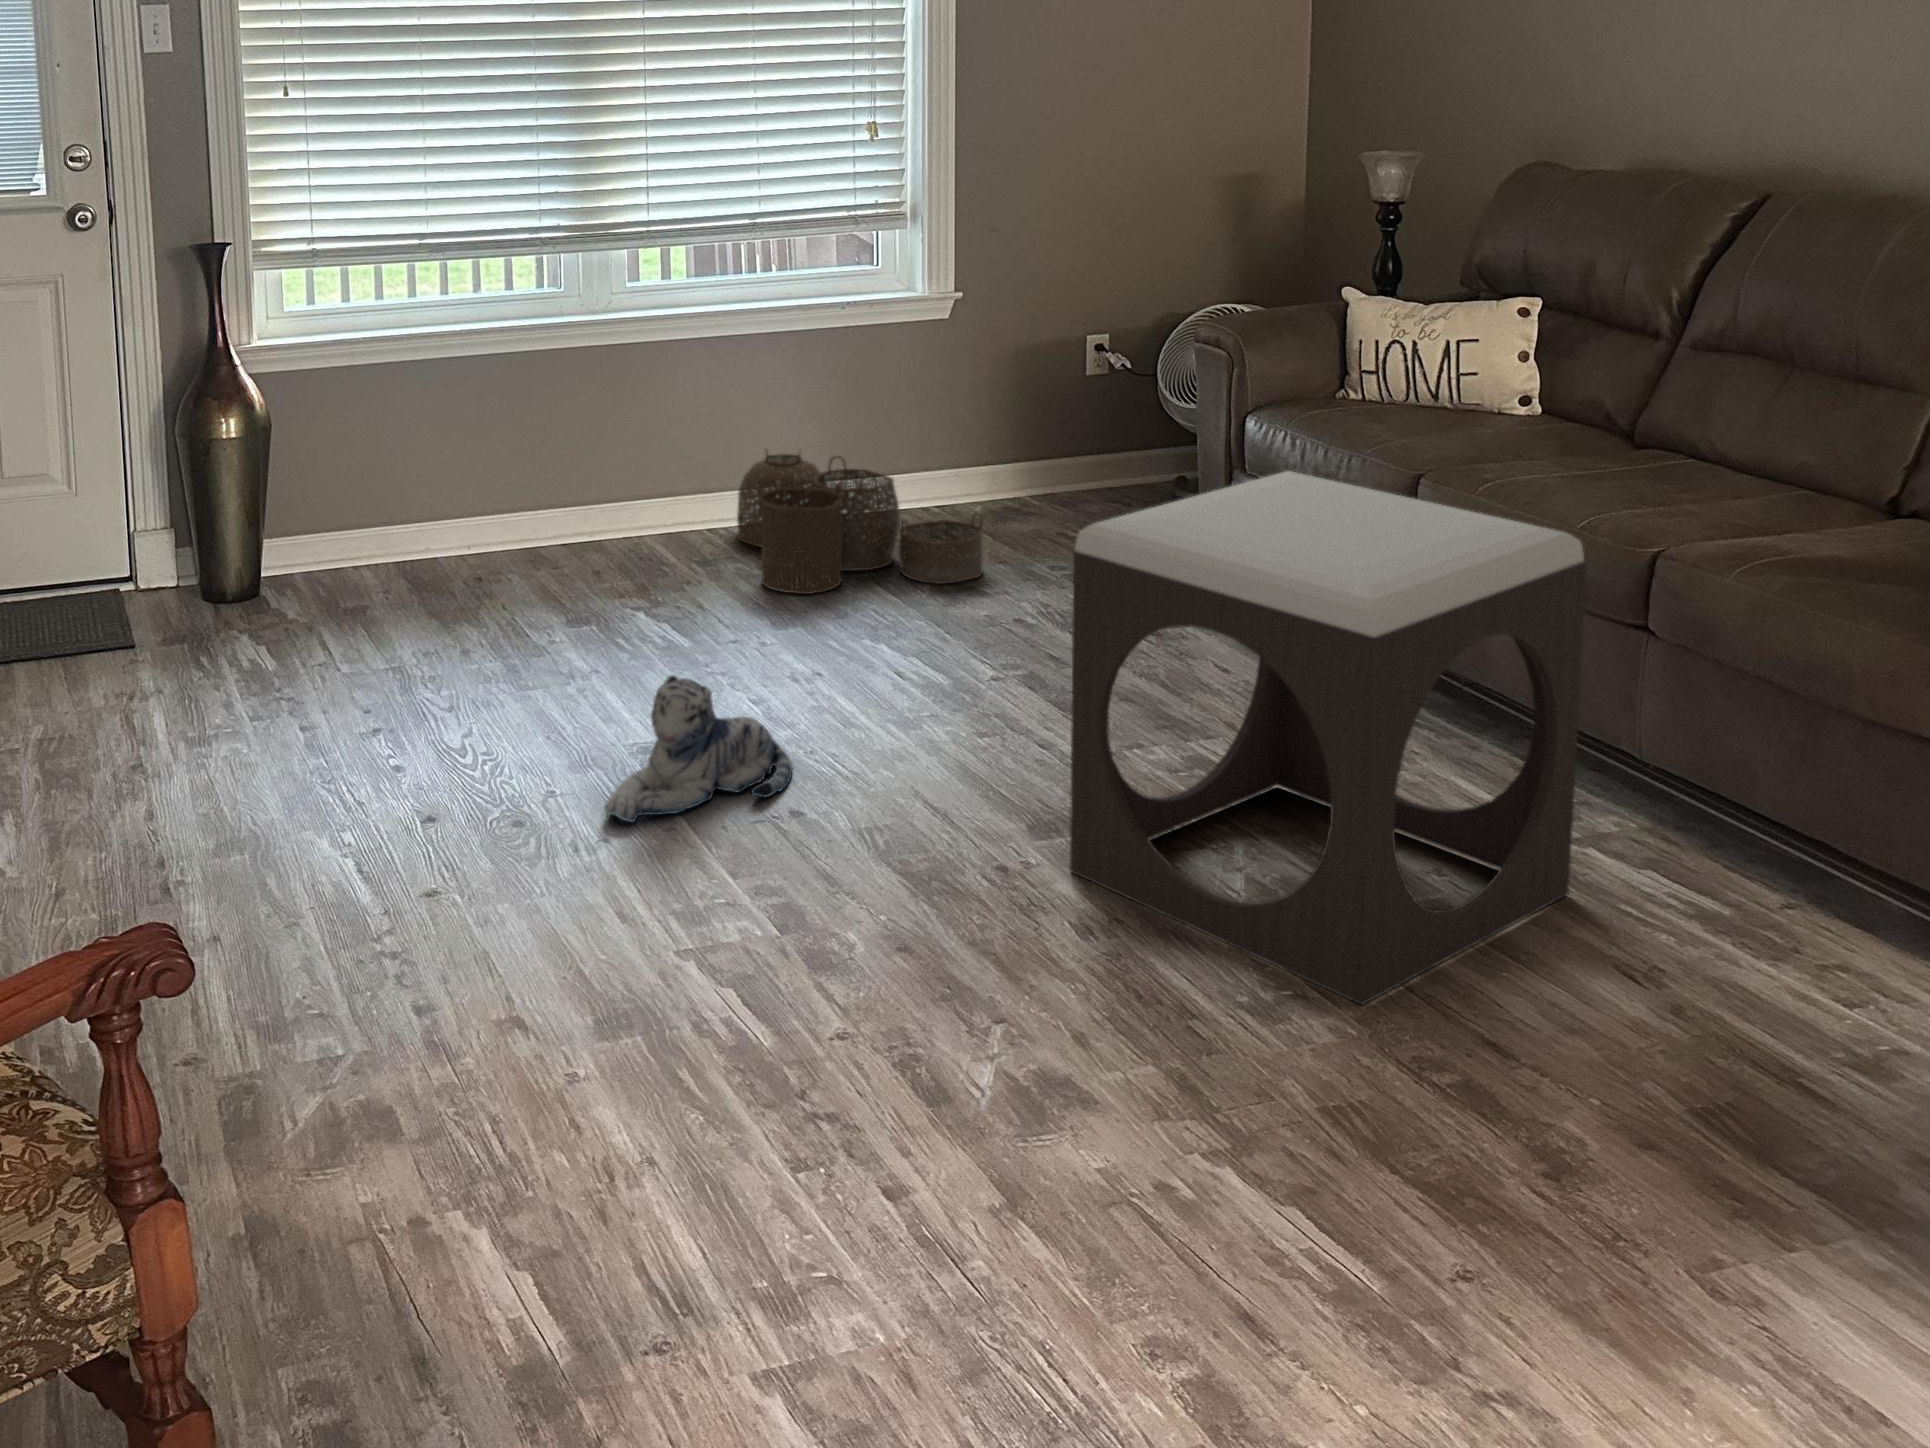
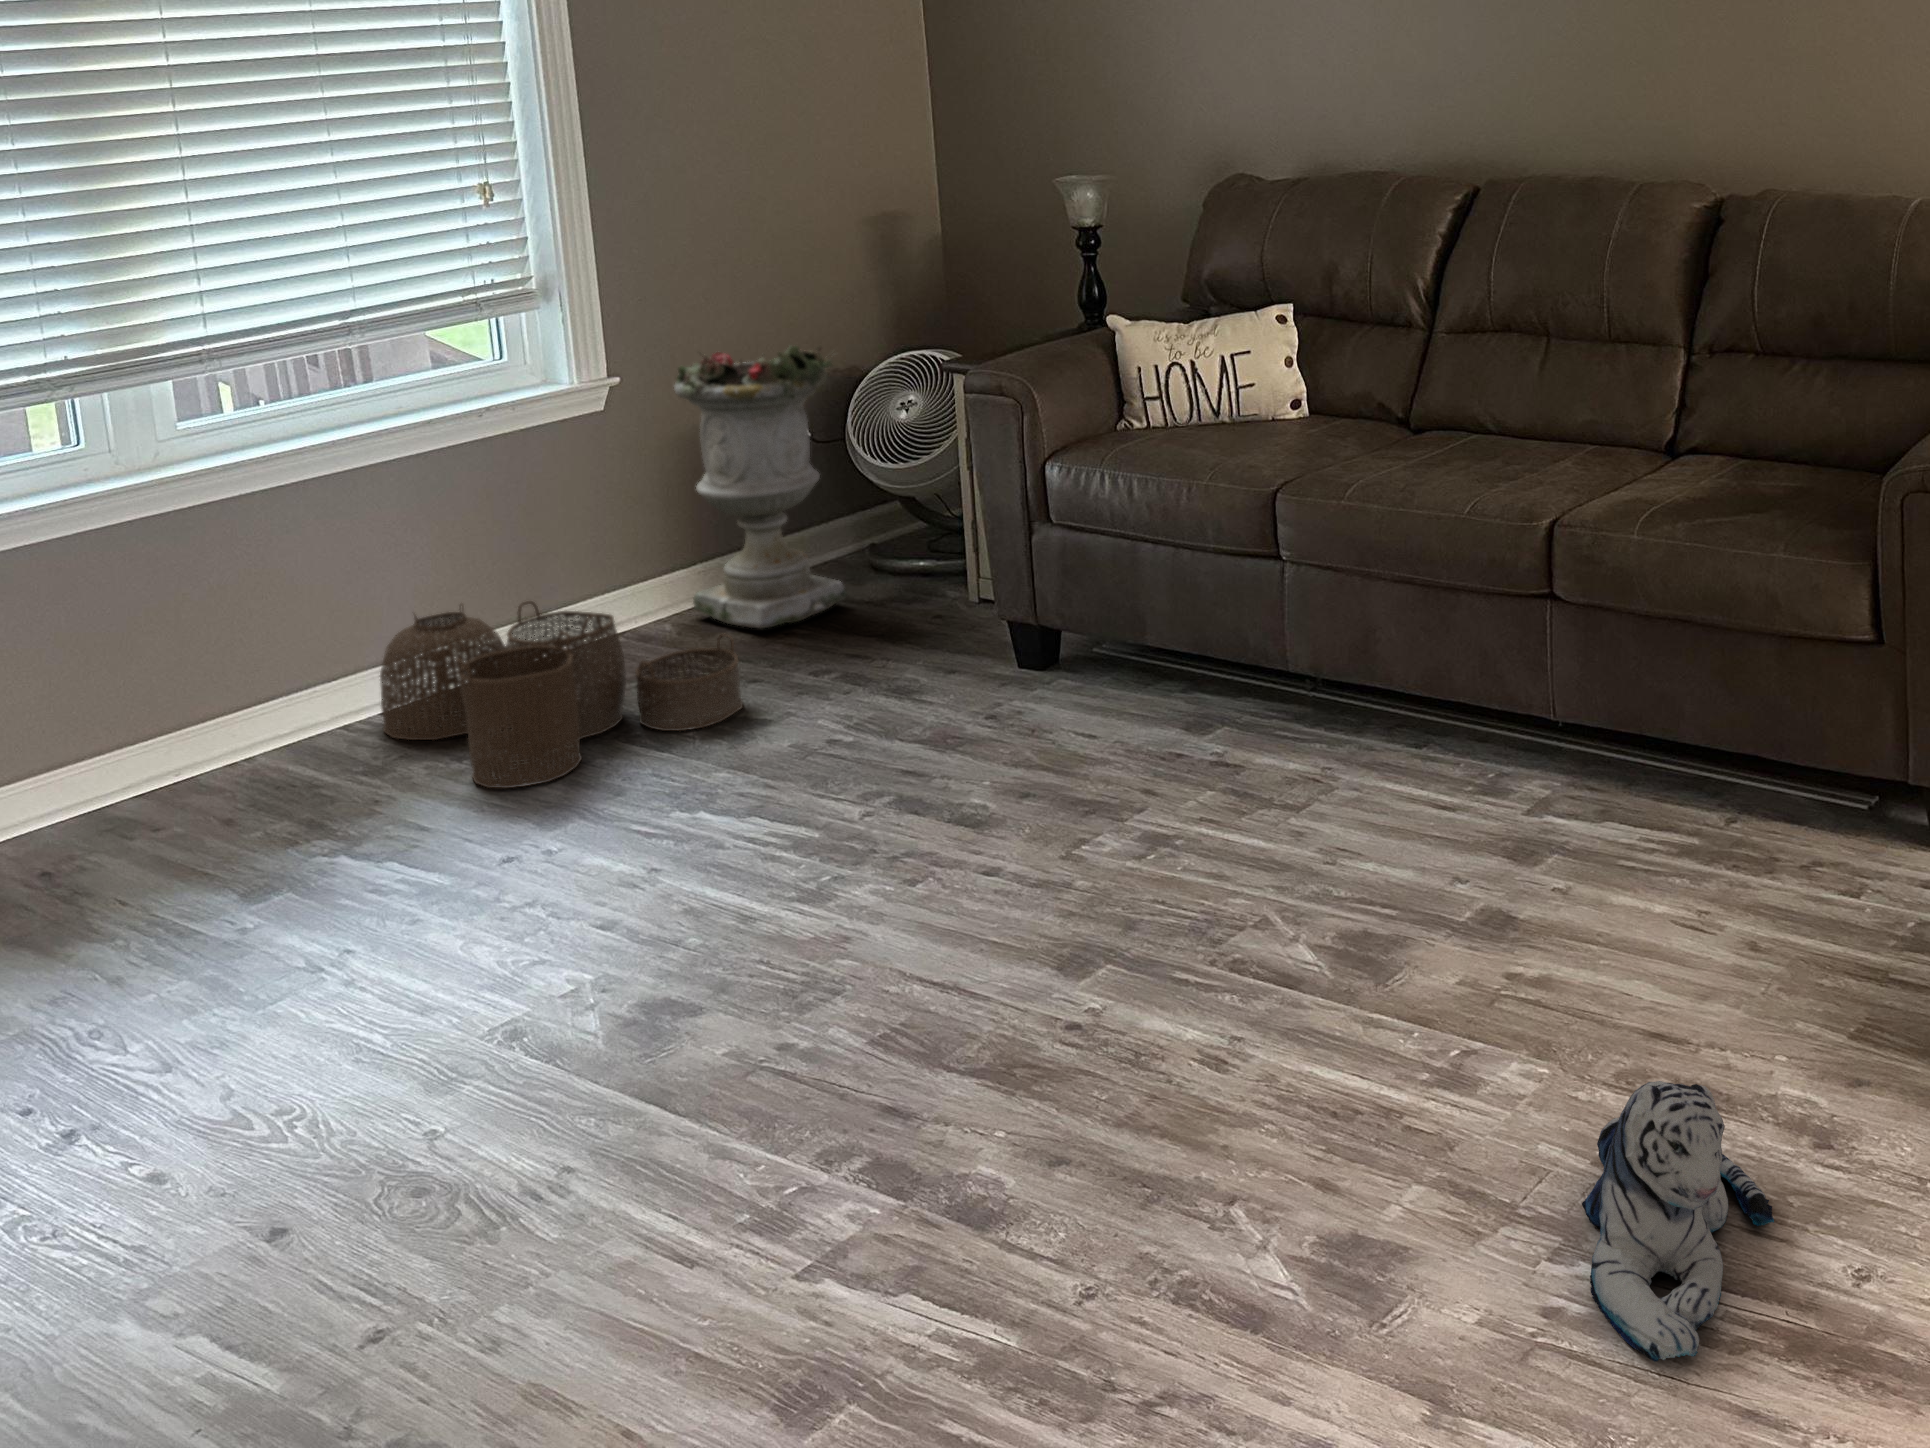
planter: none [1003,278,1144,523] -> present [674,346,848,628]
footstool: present [1070,471,1587,1004] -> none [1126,508,1571,1034]
plush toy: present [605,675,792,822] -> present [1582,1081,1774,1362]

